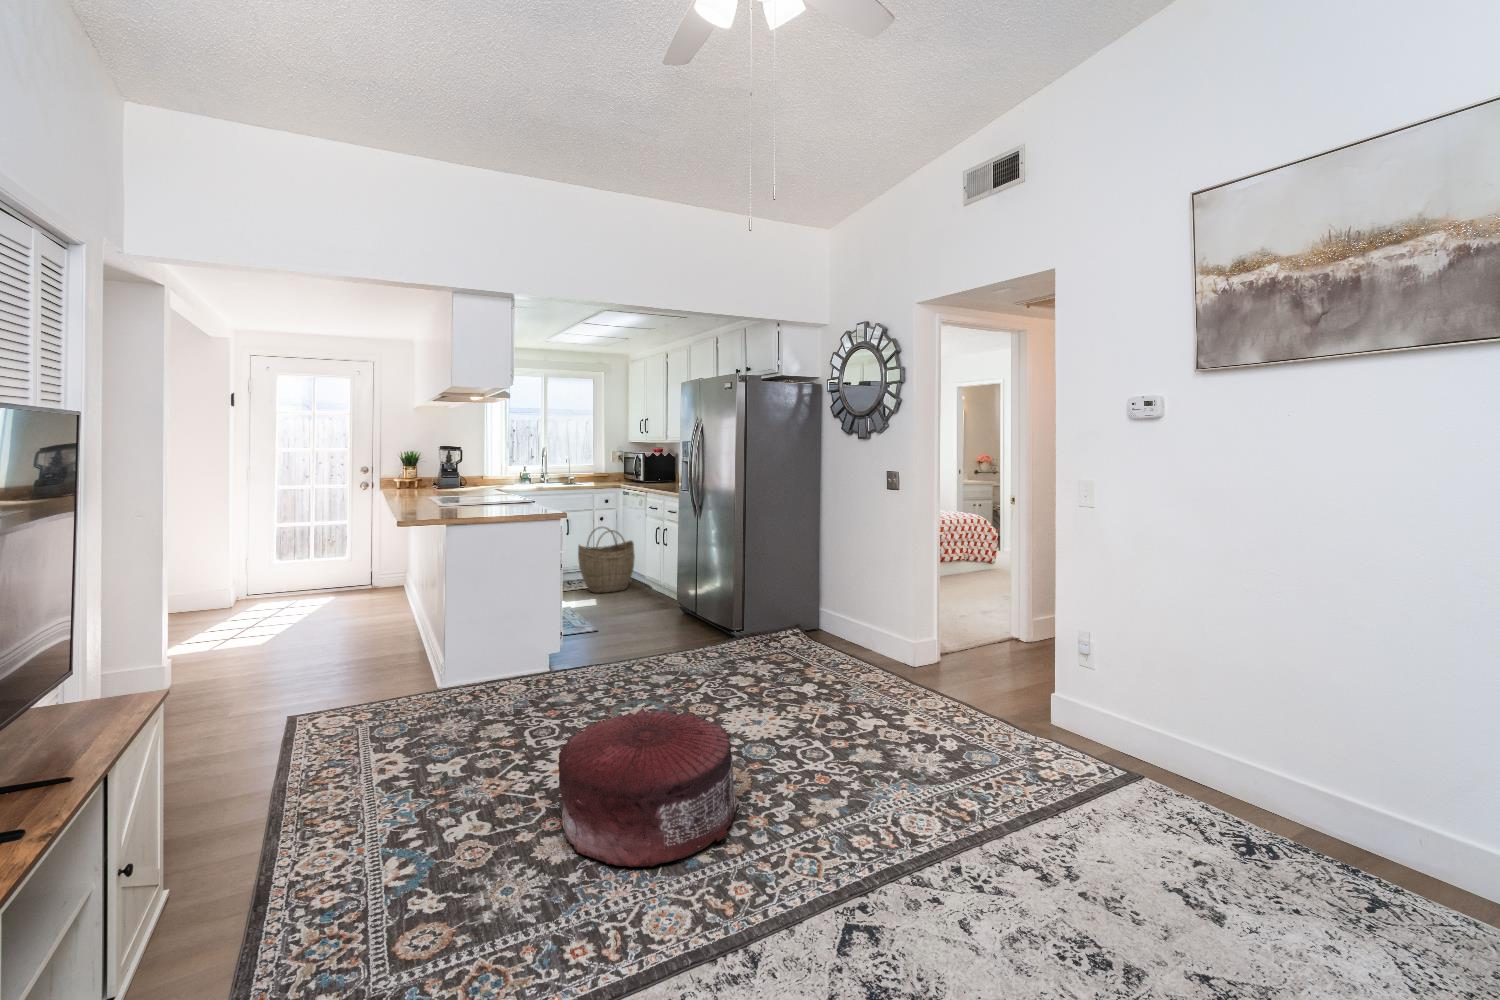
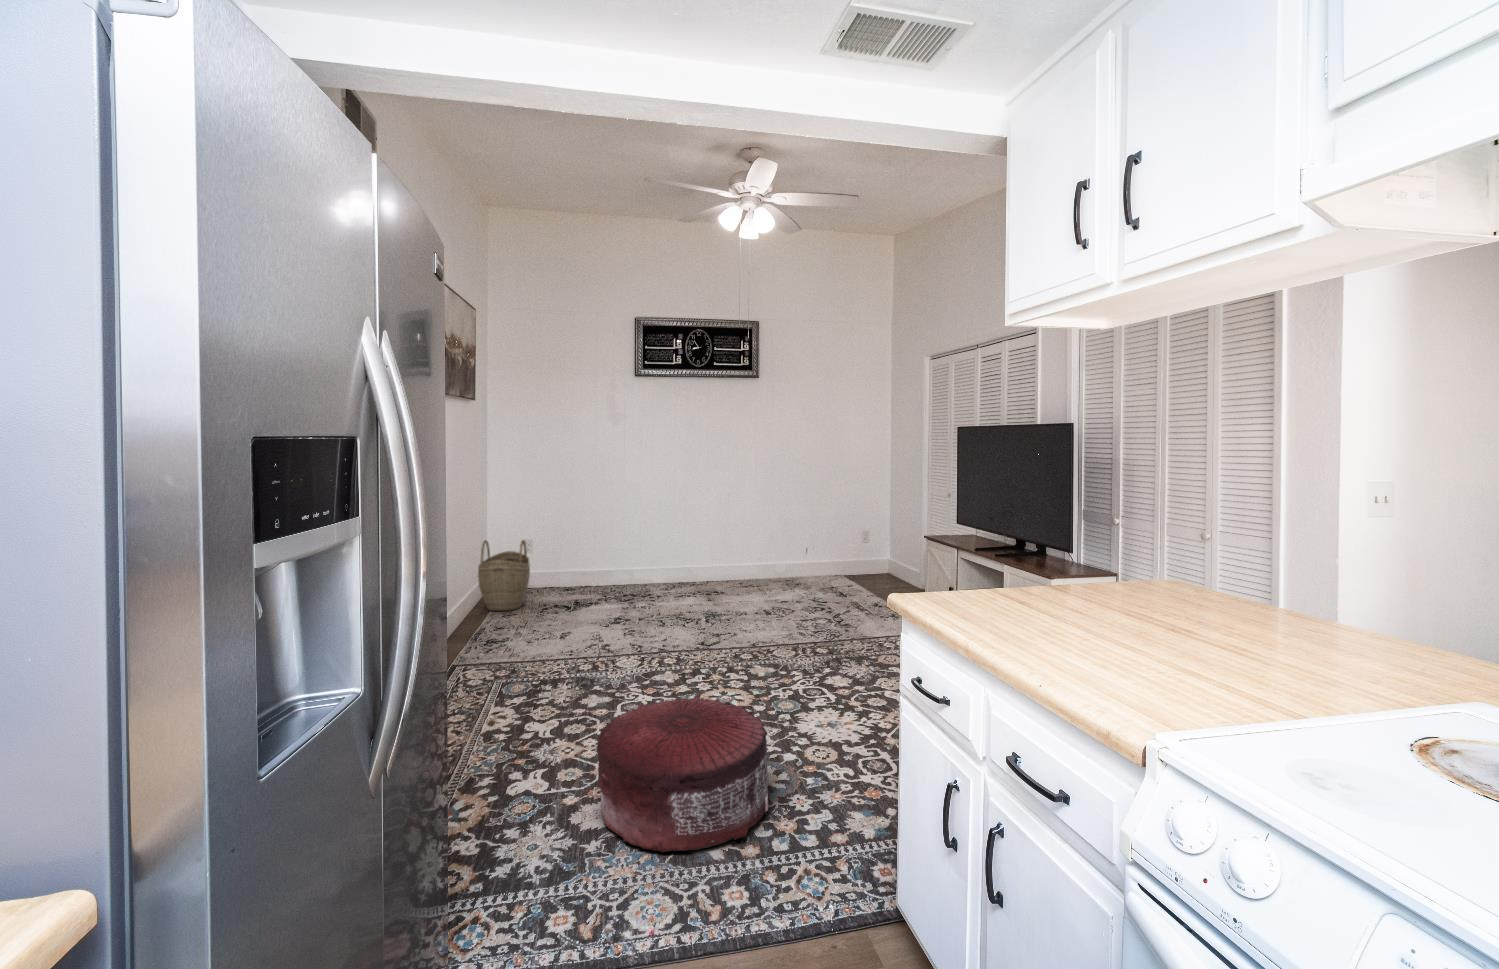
woven basket: present [578,527,635,593] -> present [478,540,530,611]

